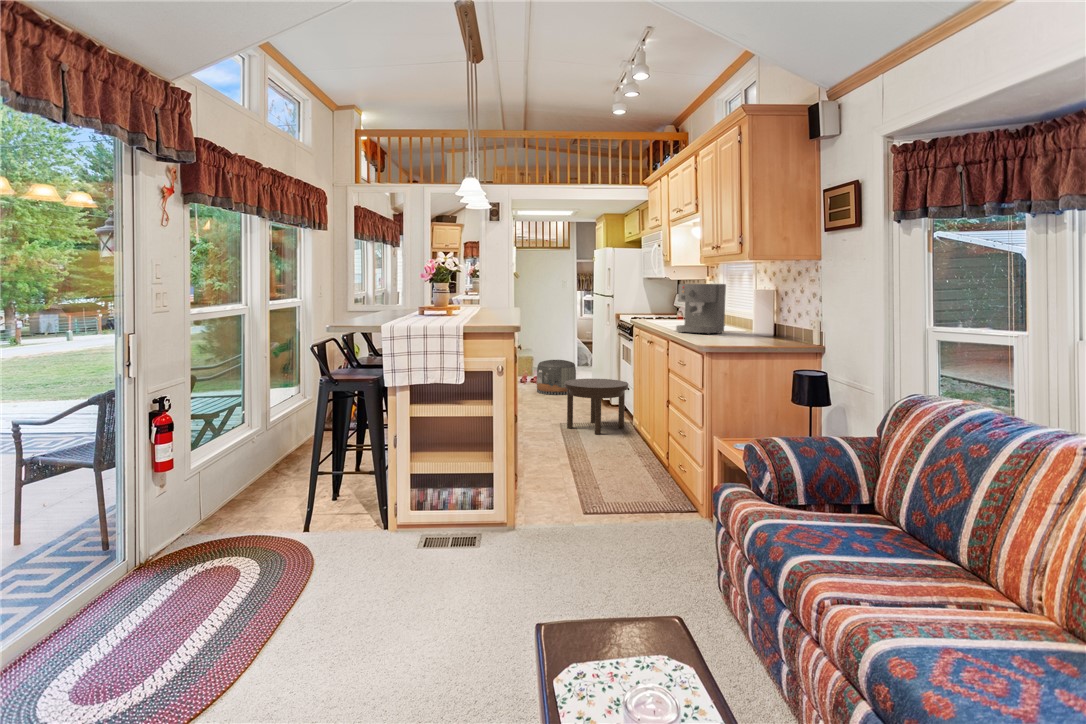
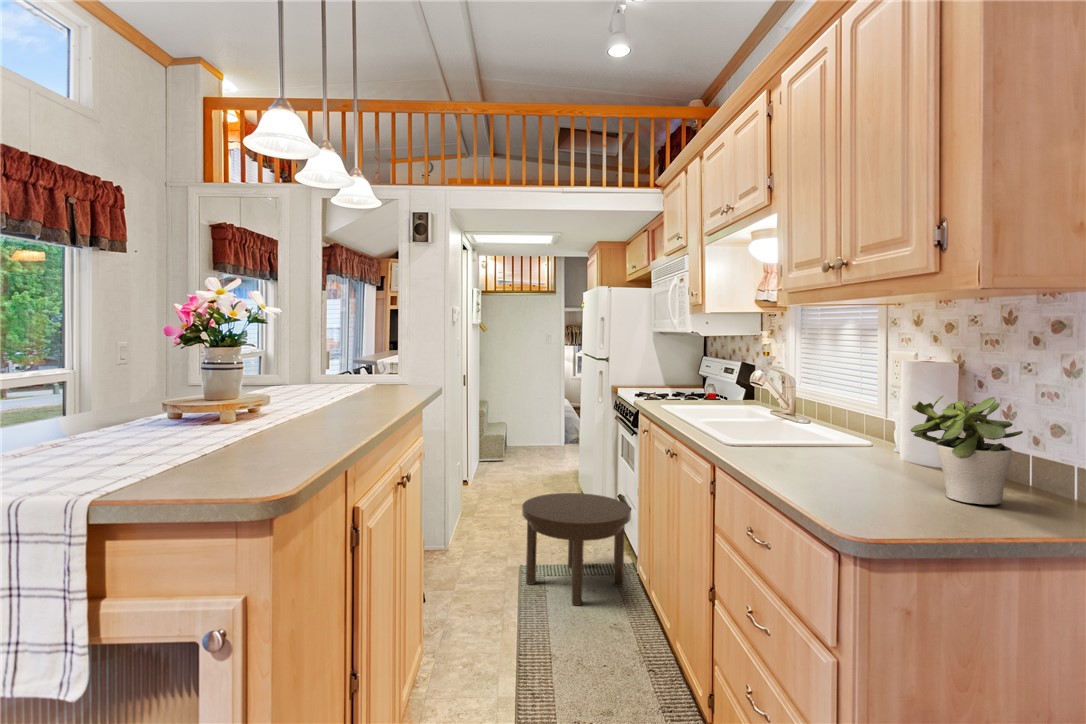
coffee maker: present [676,284,726,334] -> none [741,346,851,464]
potted plant: none [735,300,769,340] -> present [911,396,1023,505]
pouf: present [537,360,576,395] -> none [500,442,556,495]

